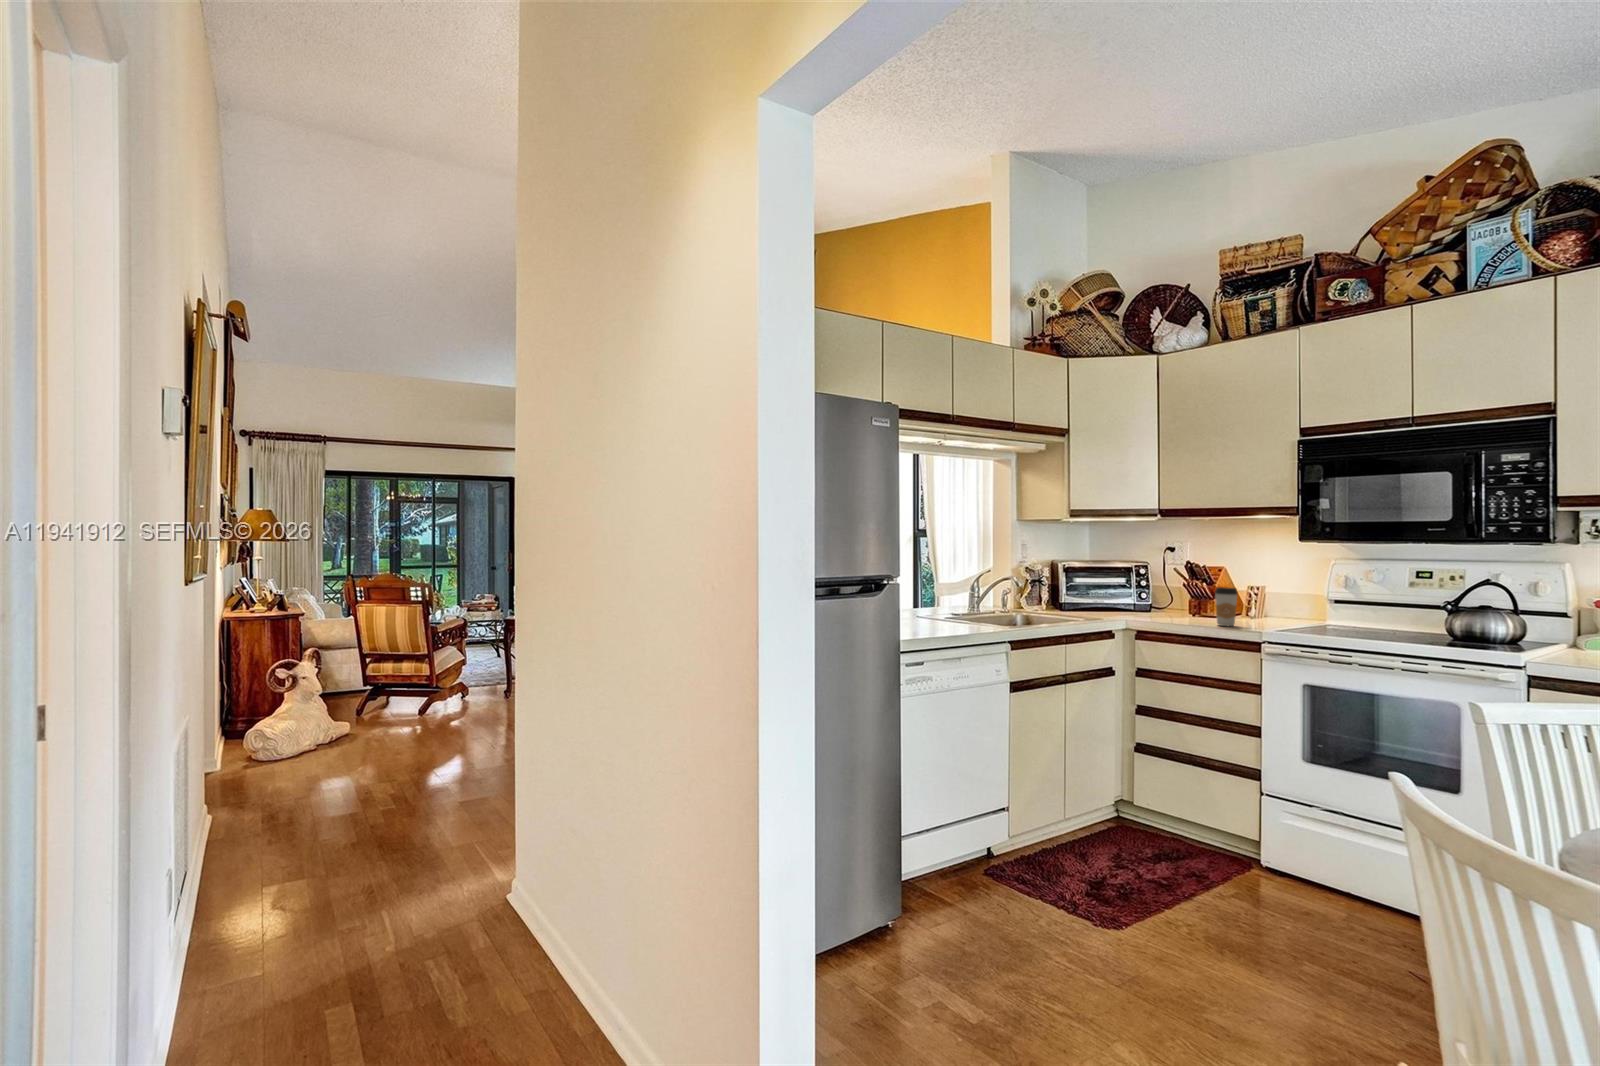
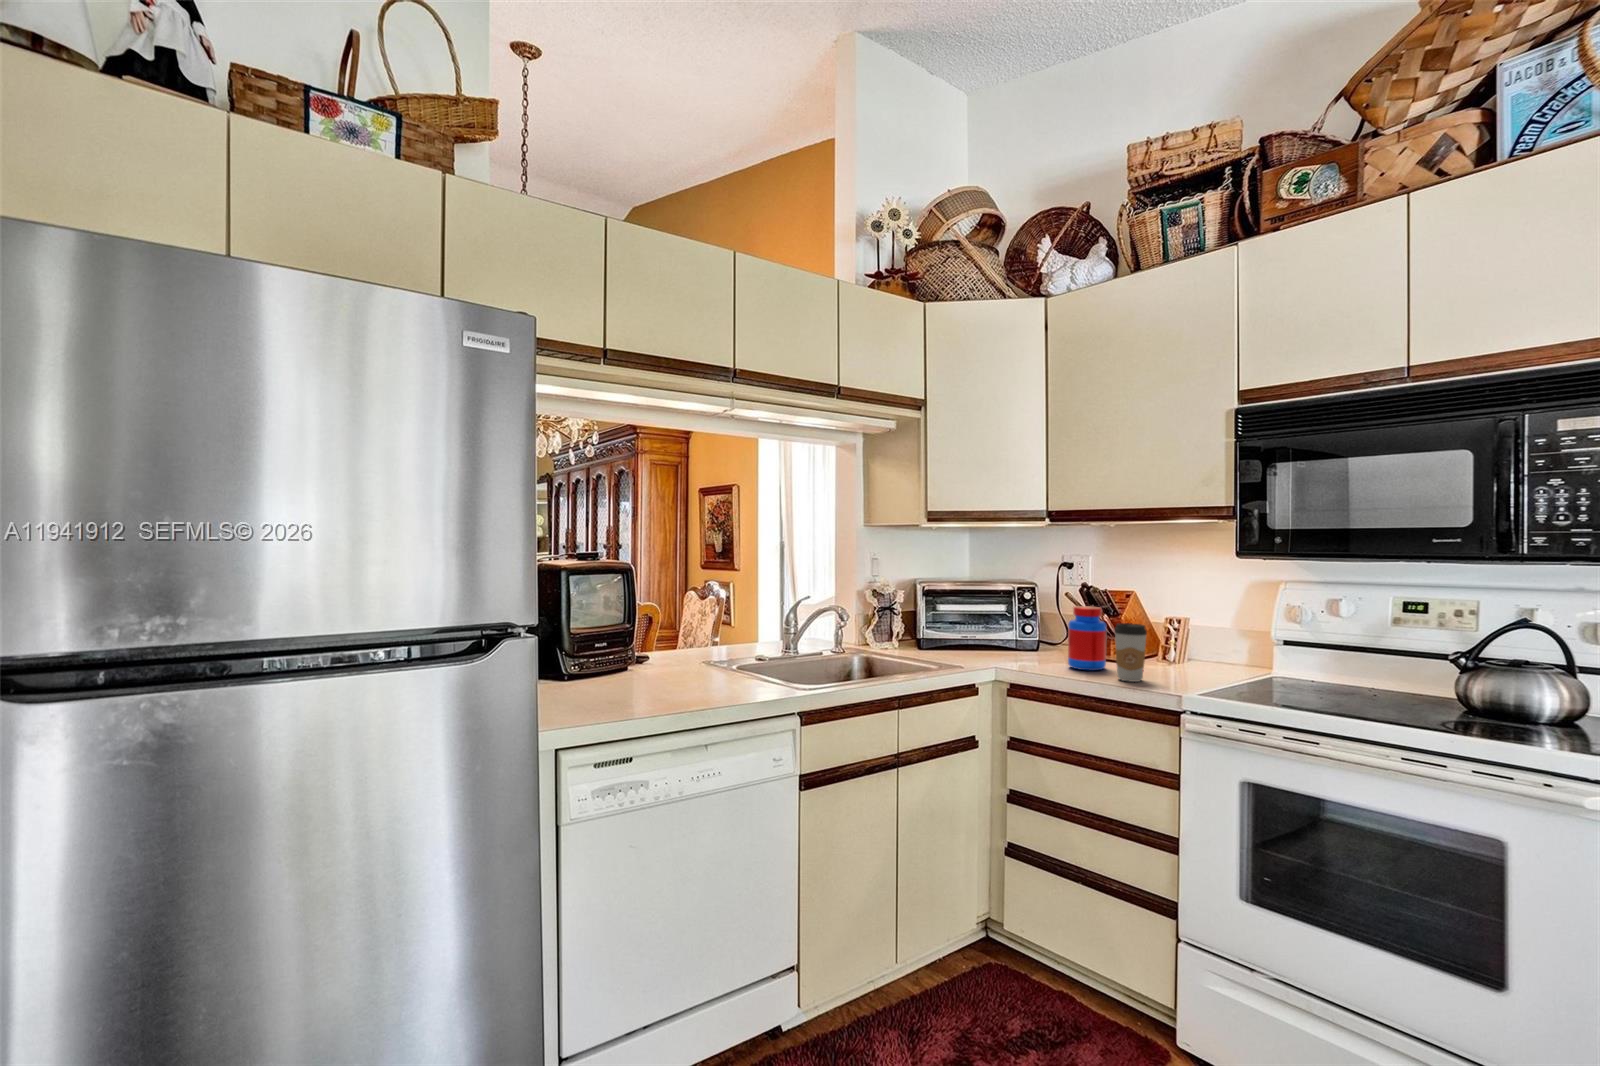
jar: none [1179,577,1207,621] -> present [1068,606,1106,670]

